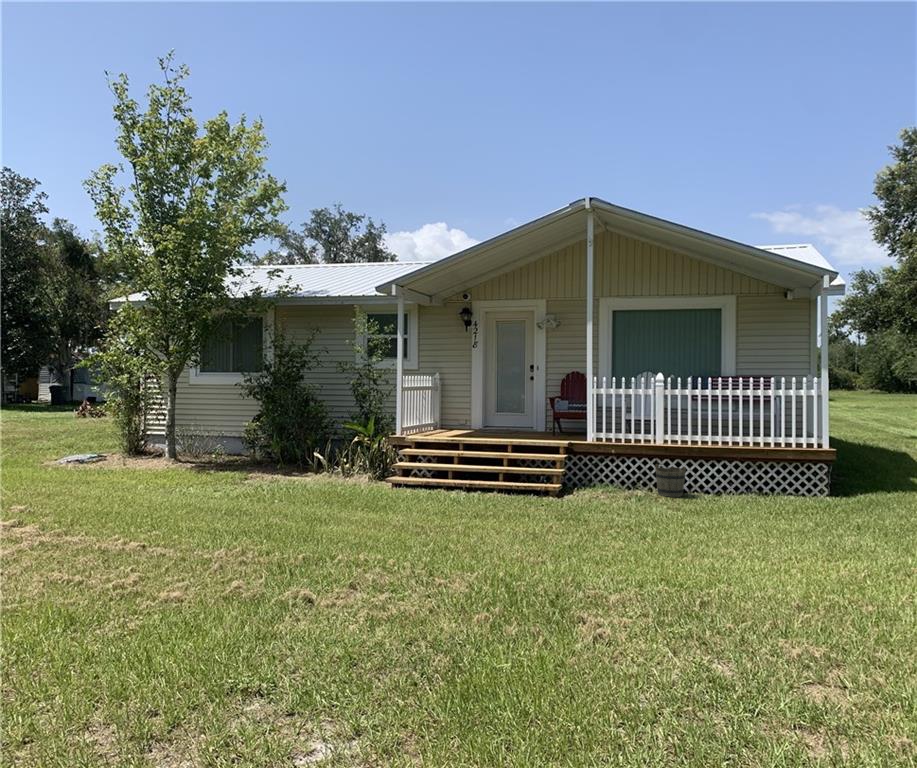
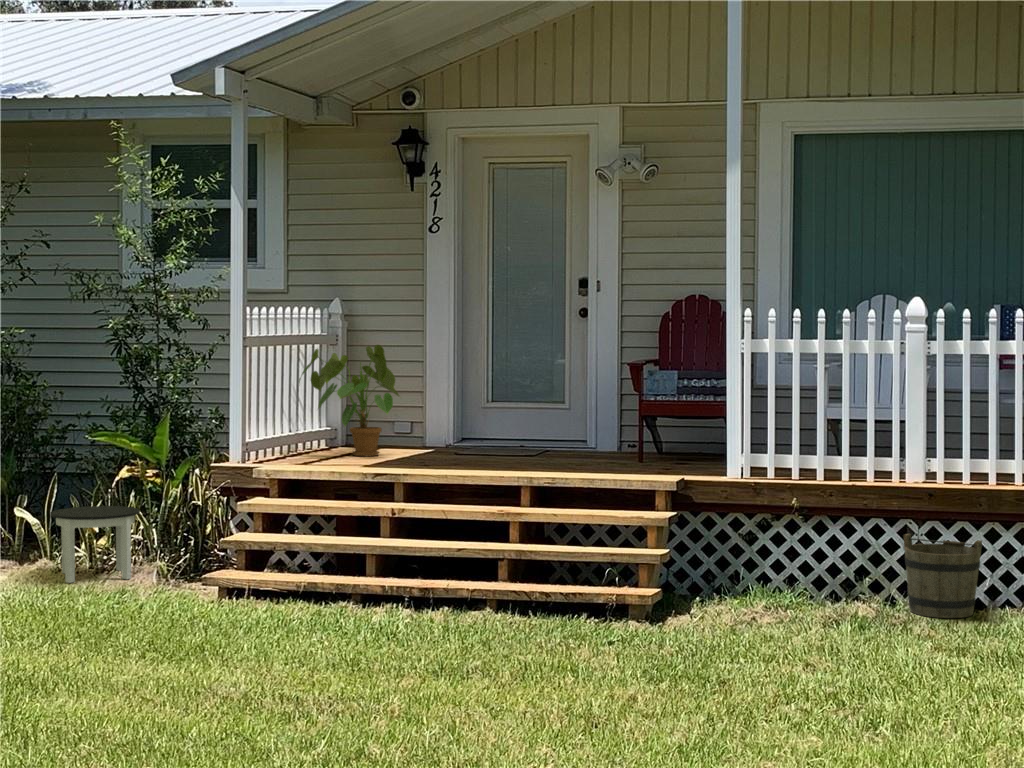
house plant: none [422,391,462,433] -> present [299,345,399,456]
round table: none [331,452,364,480] -> present [51,506,140,583]

